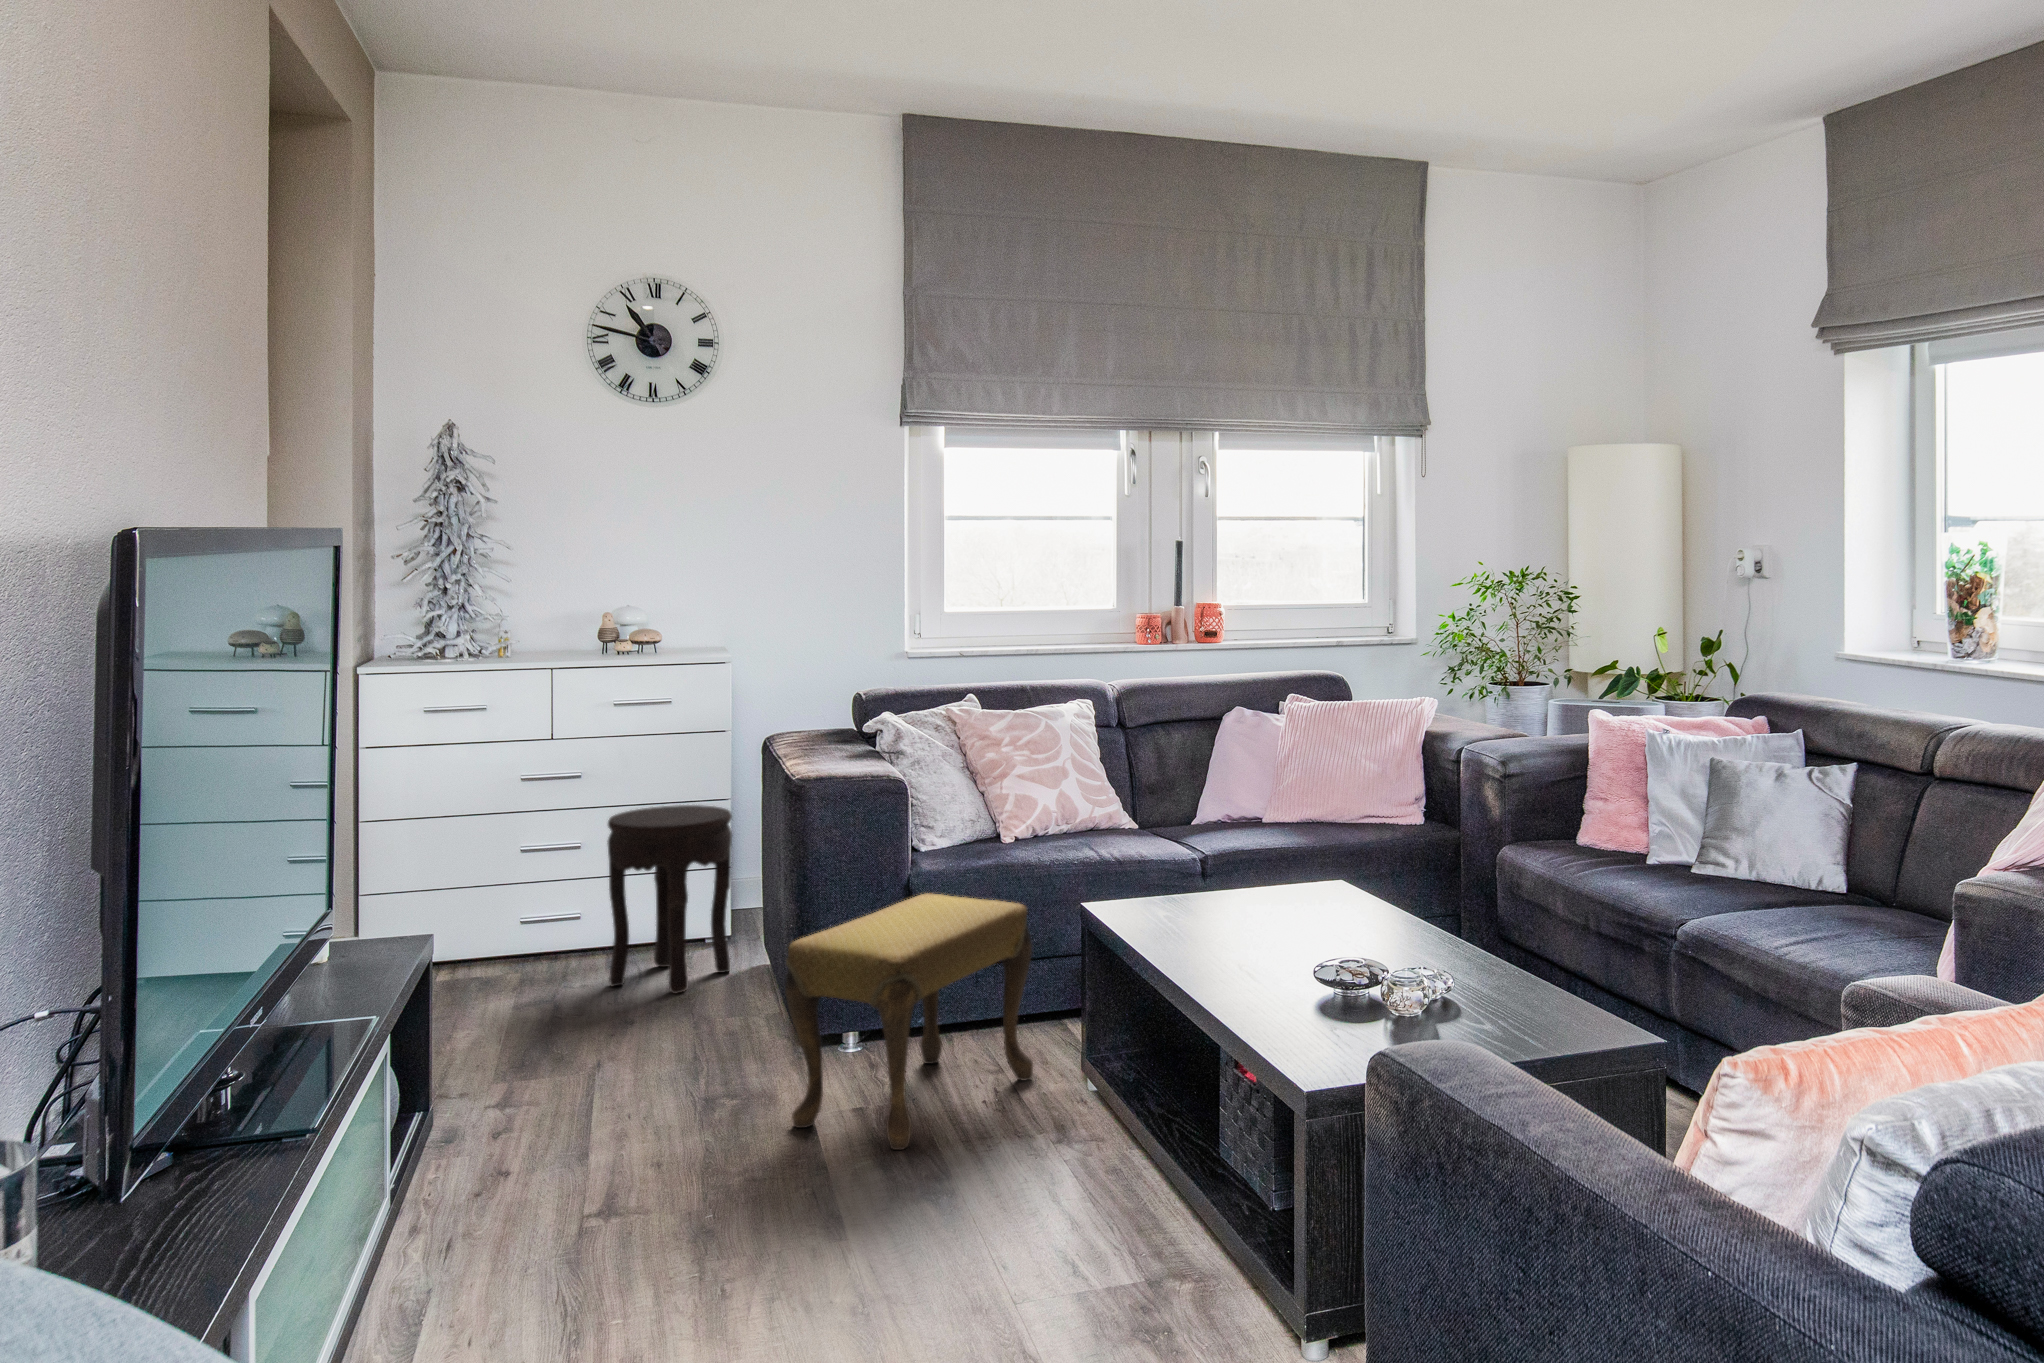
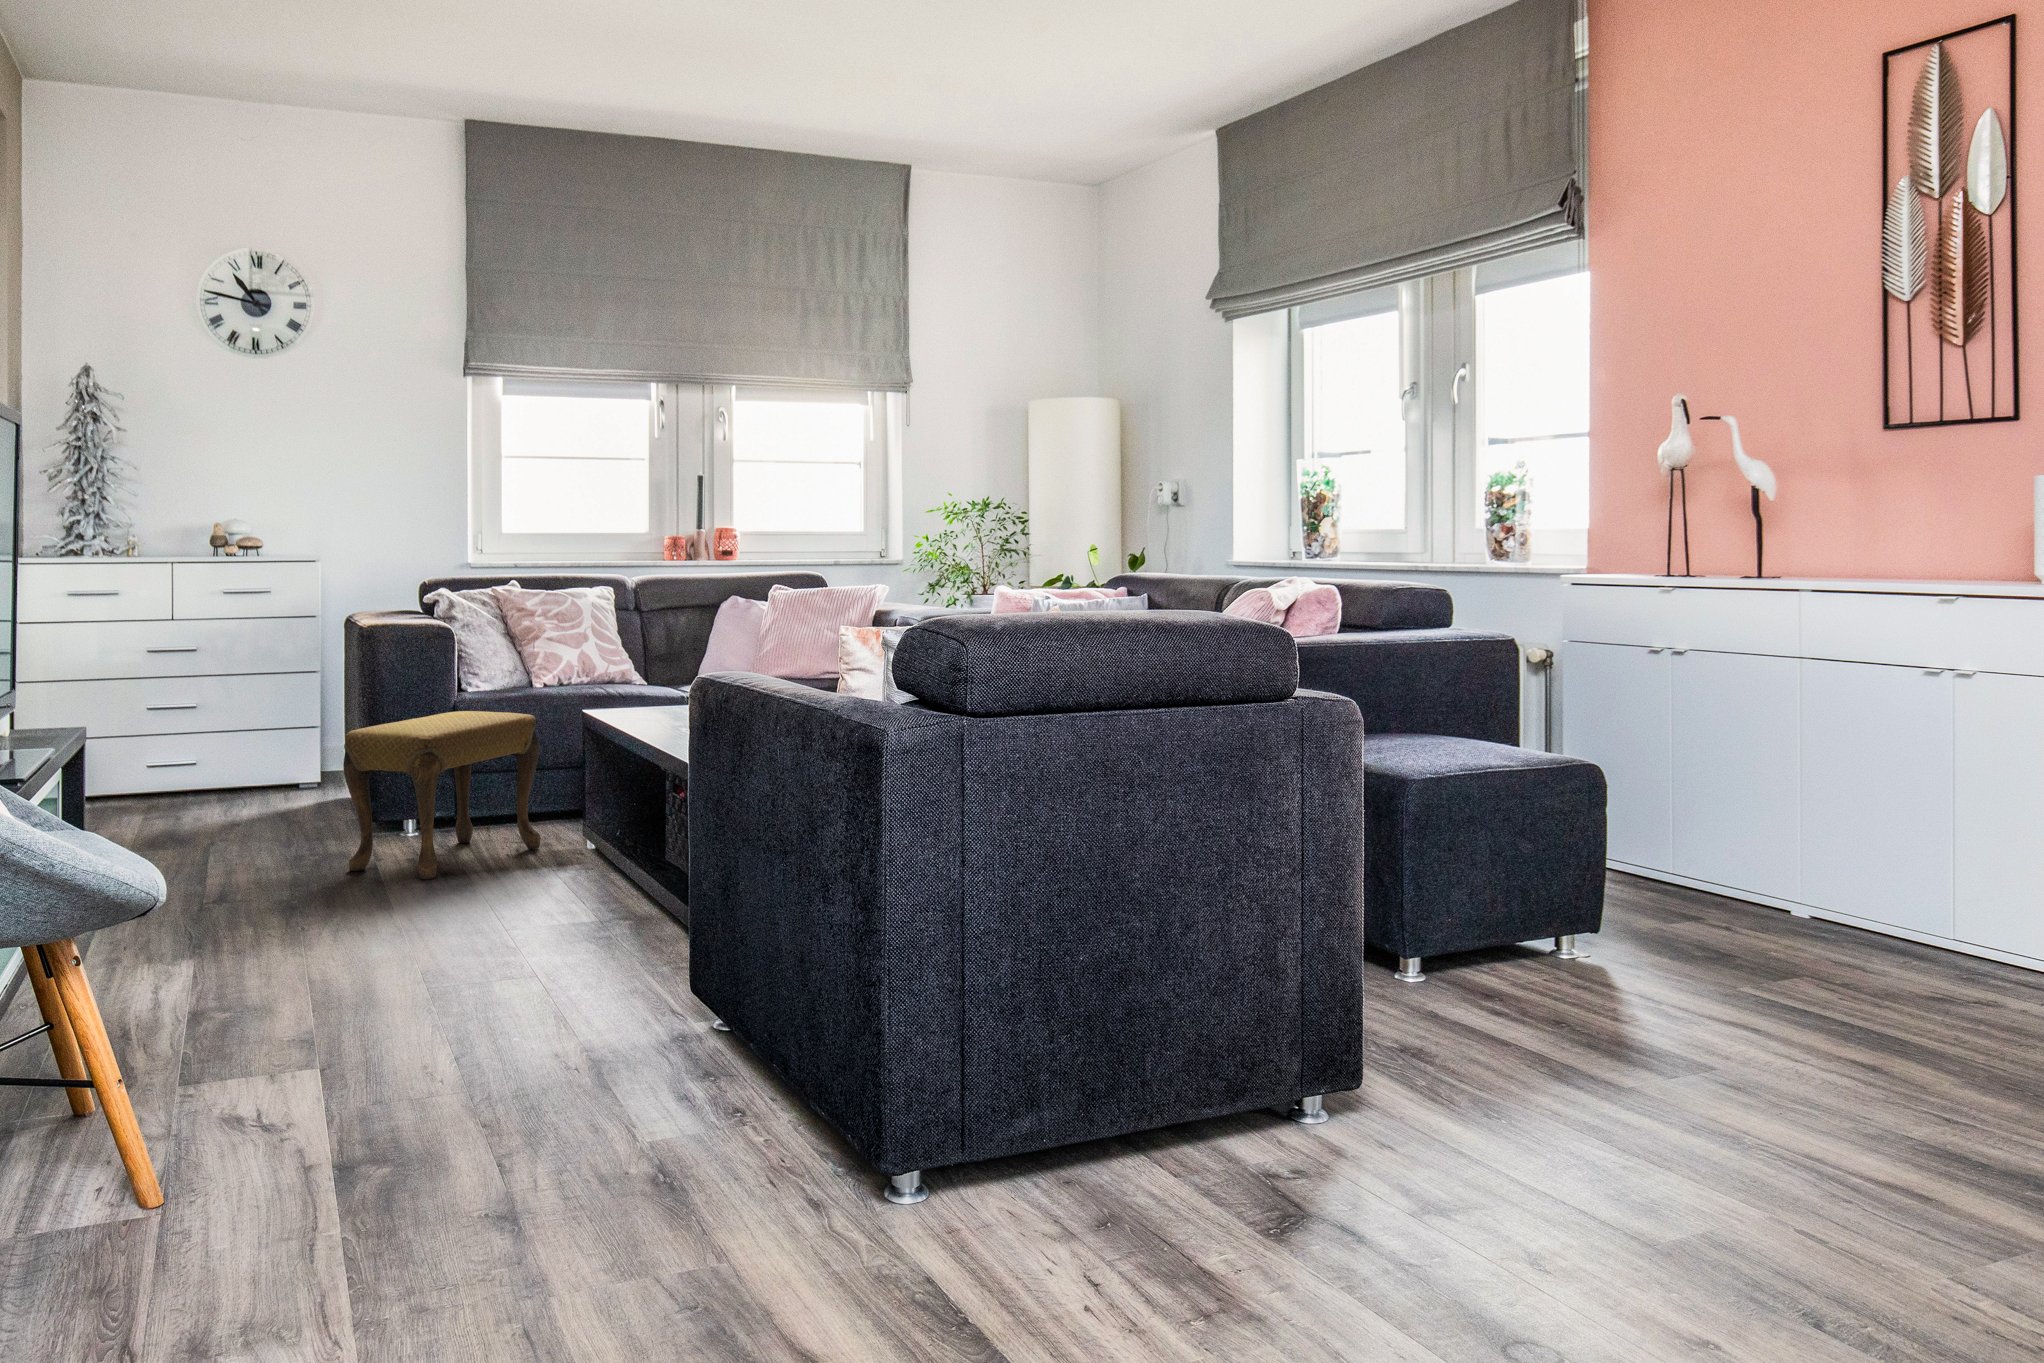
side table: present [607,805,732,994] -> none [215,672,317,814]

